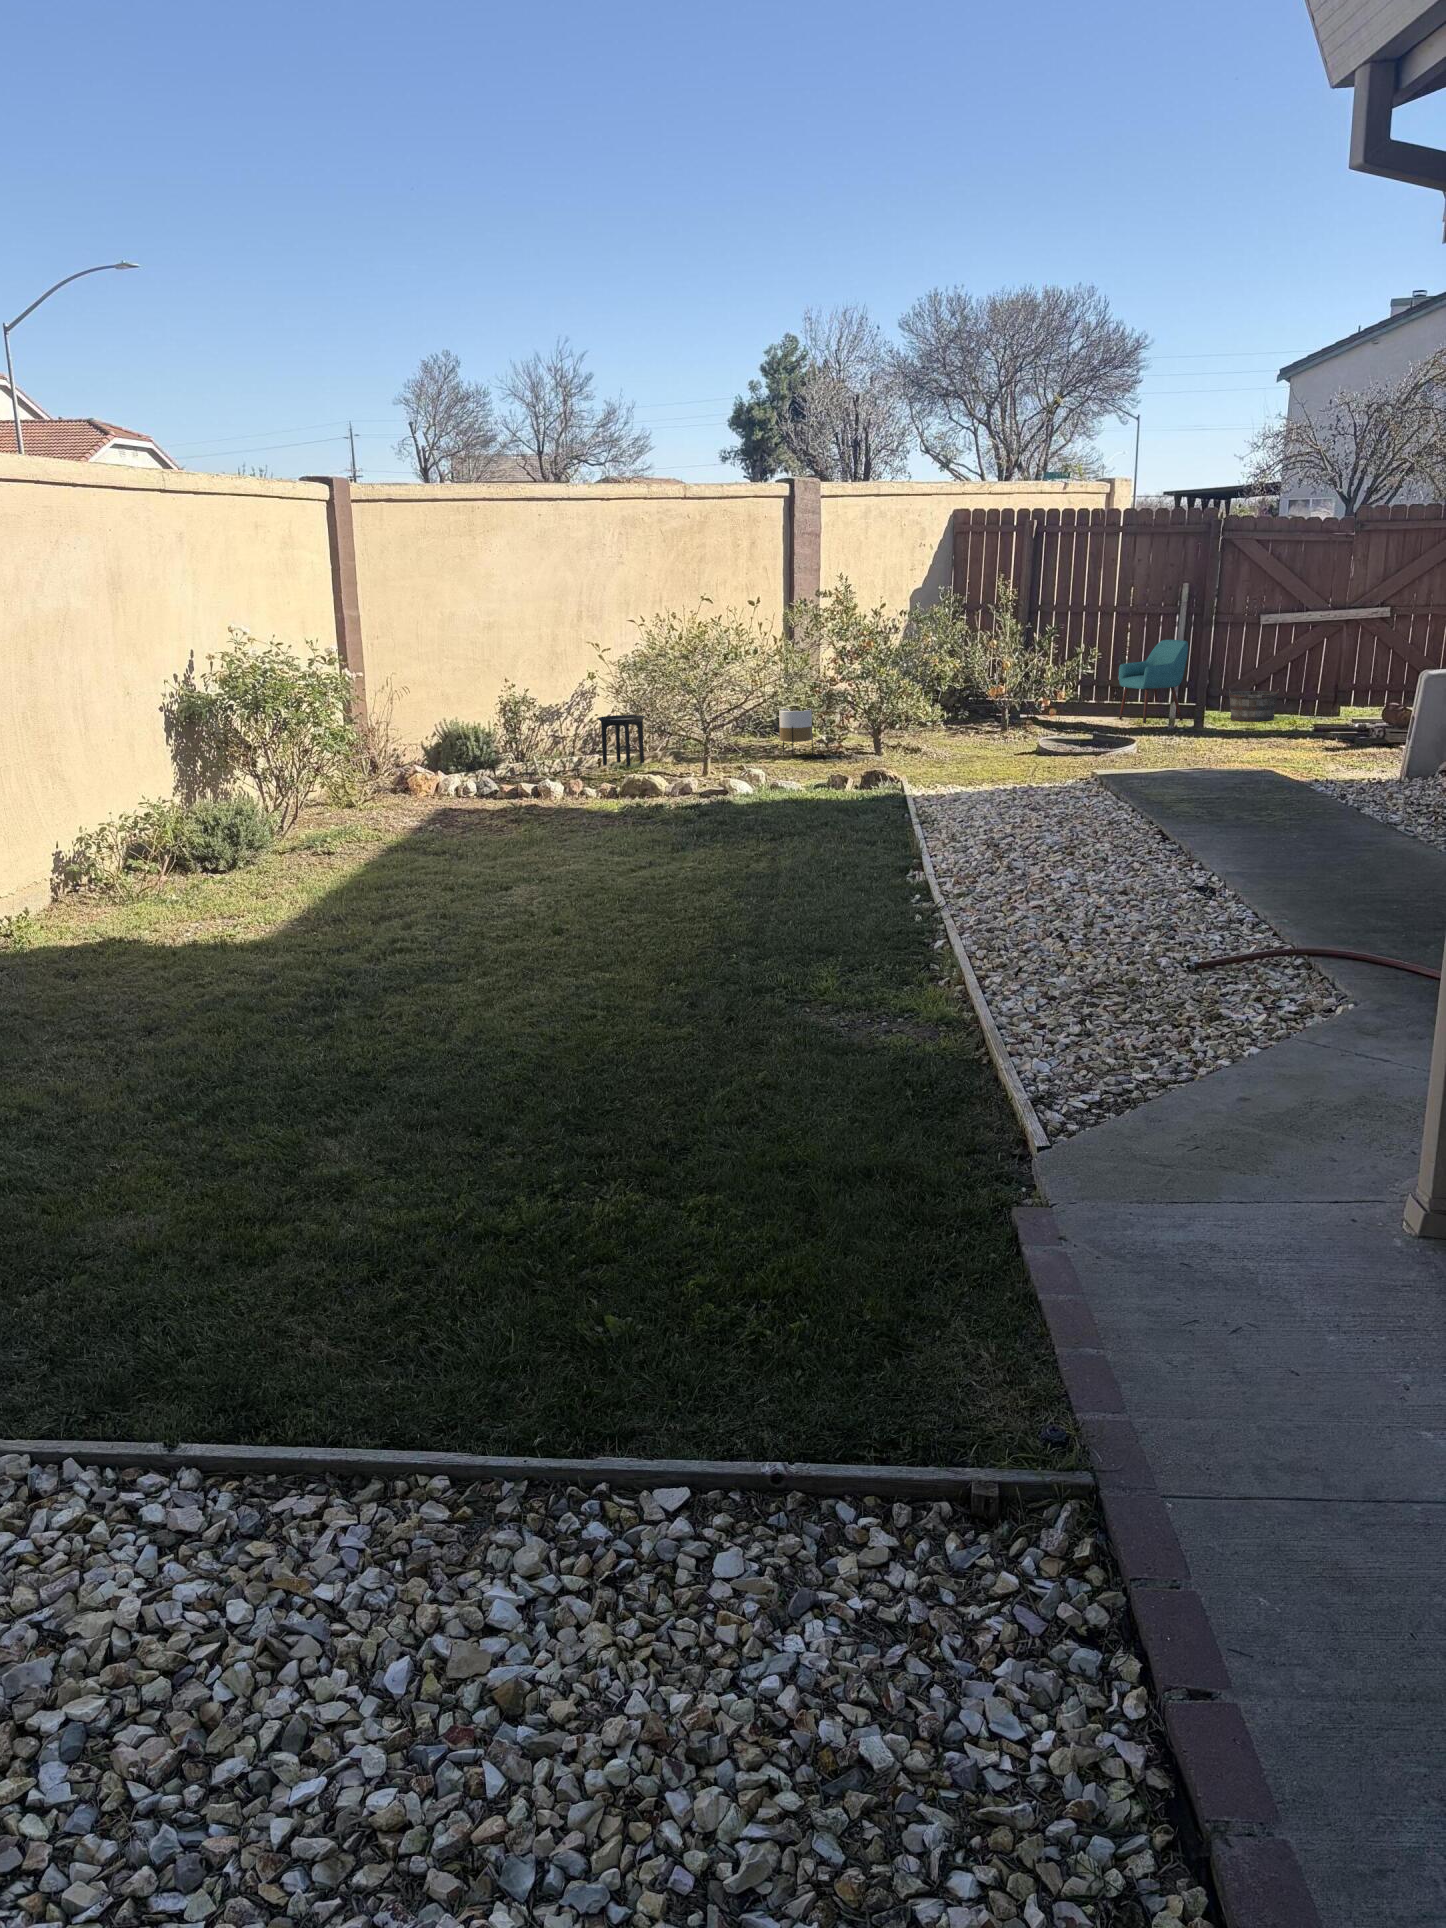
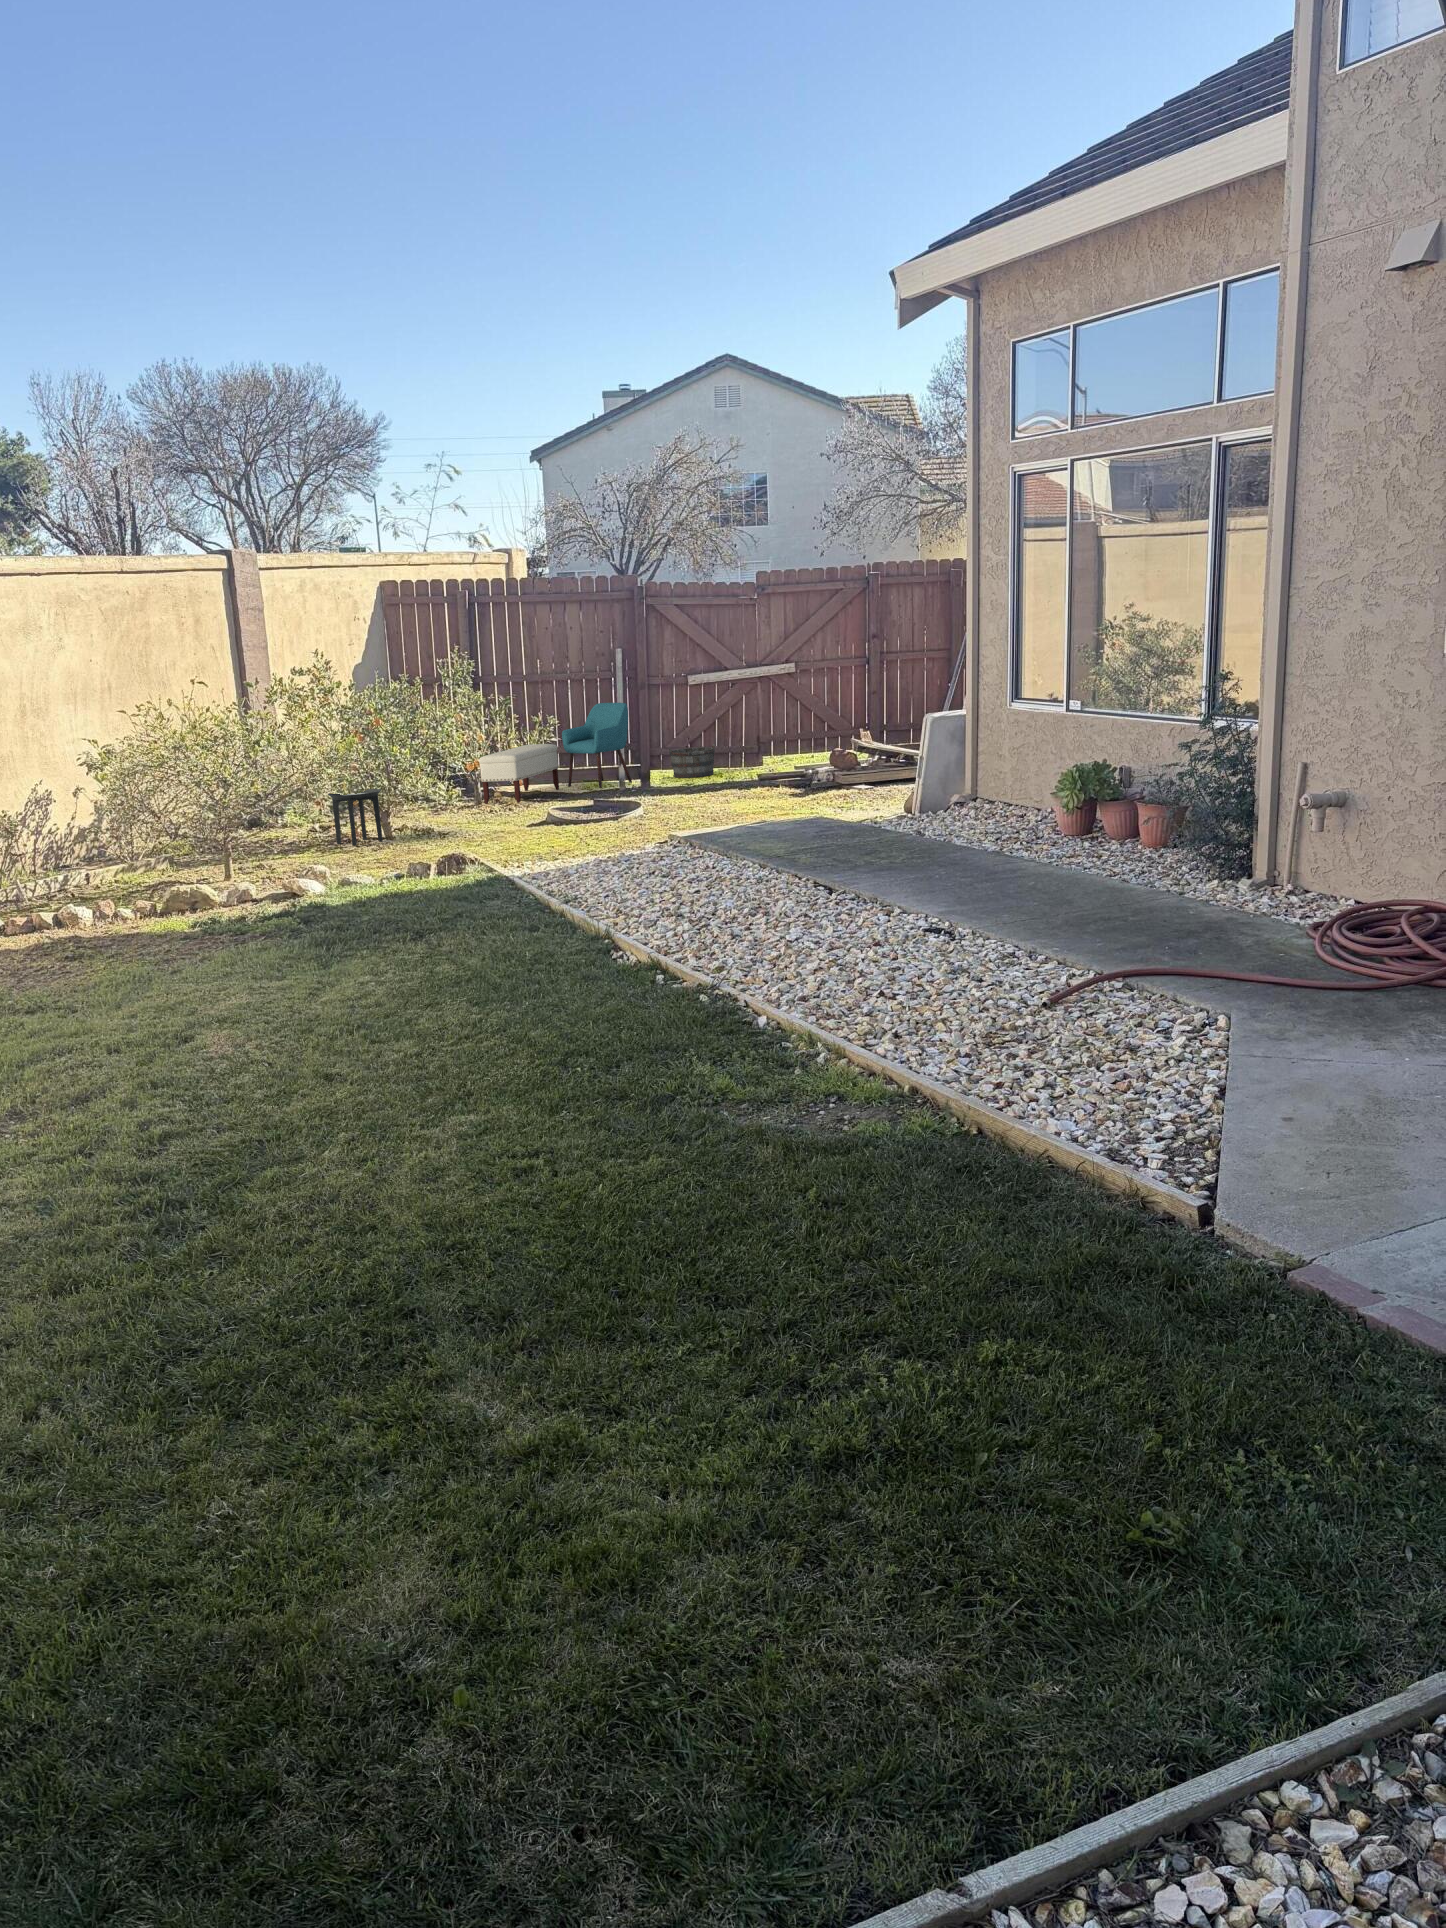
bench: none [1017,676,1109,731] -> present [479,744,559,804]
planter: present [779,709,813,757] -> none [270,798,311,854]
side table: present [598,715,645,766] -> present [328,789,383,846]

